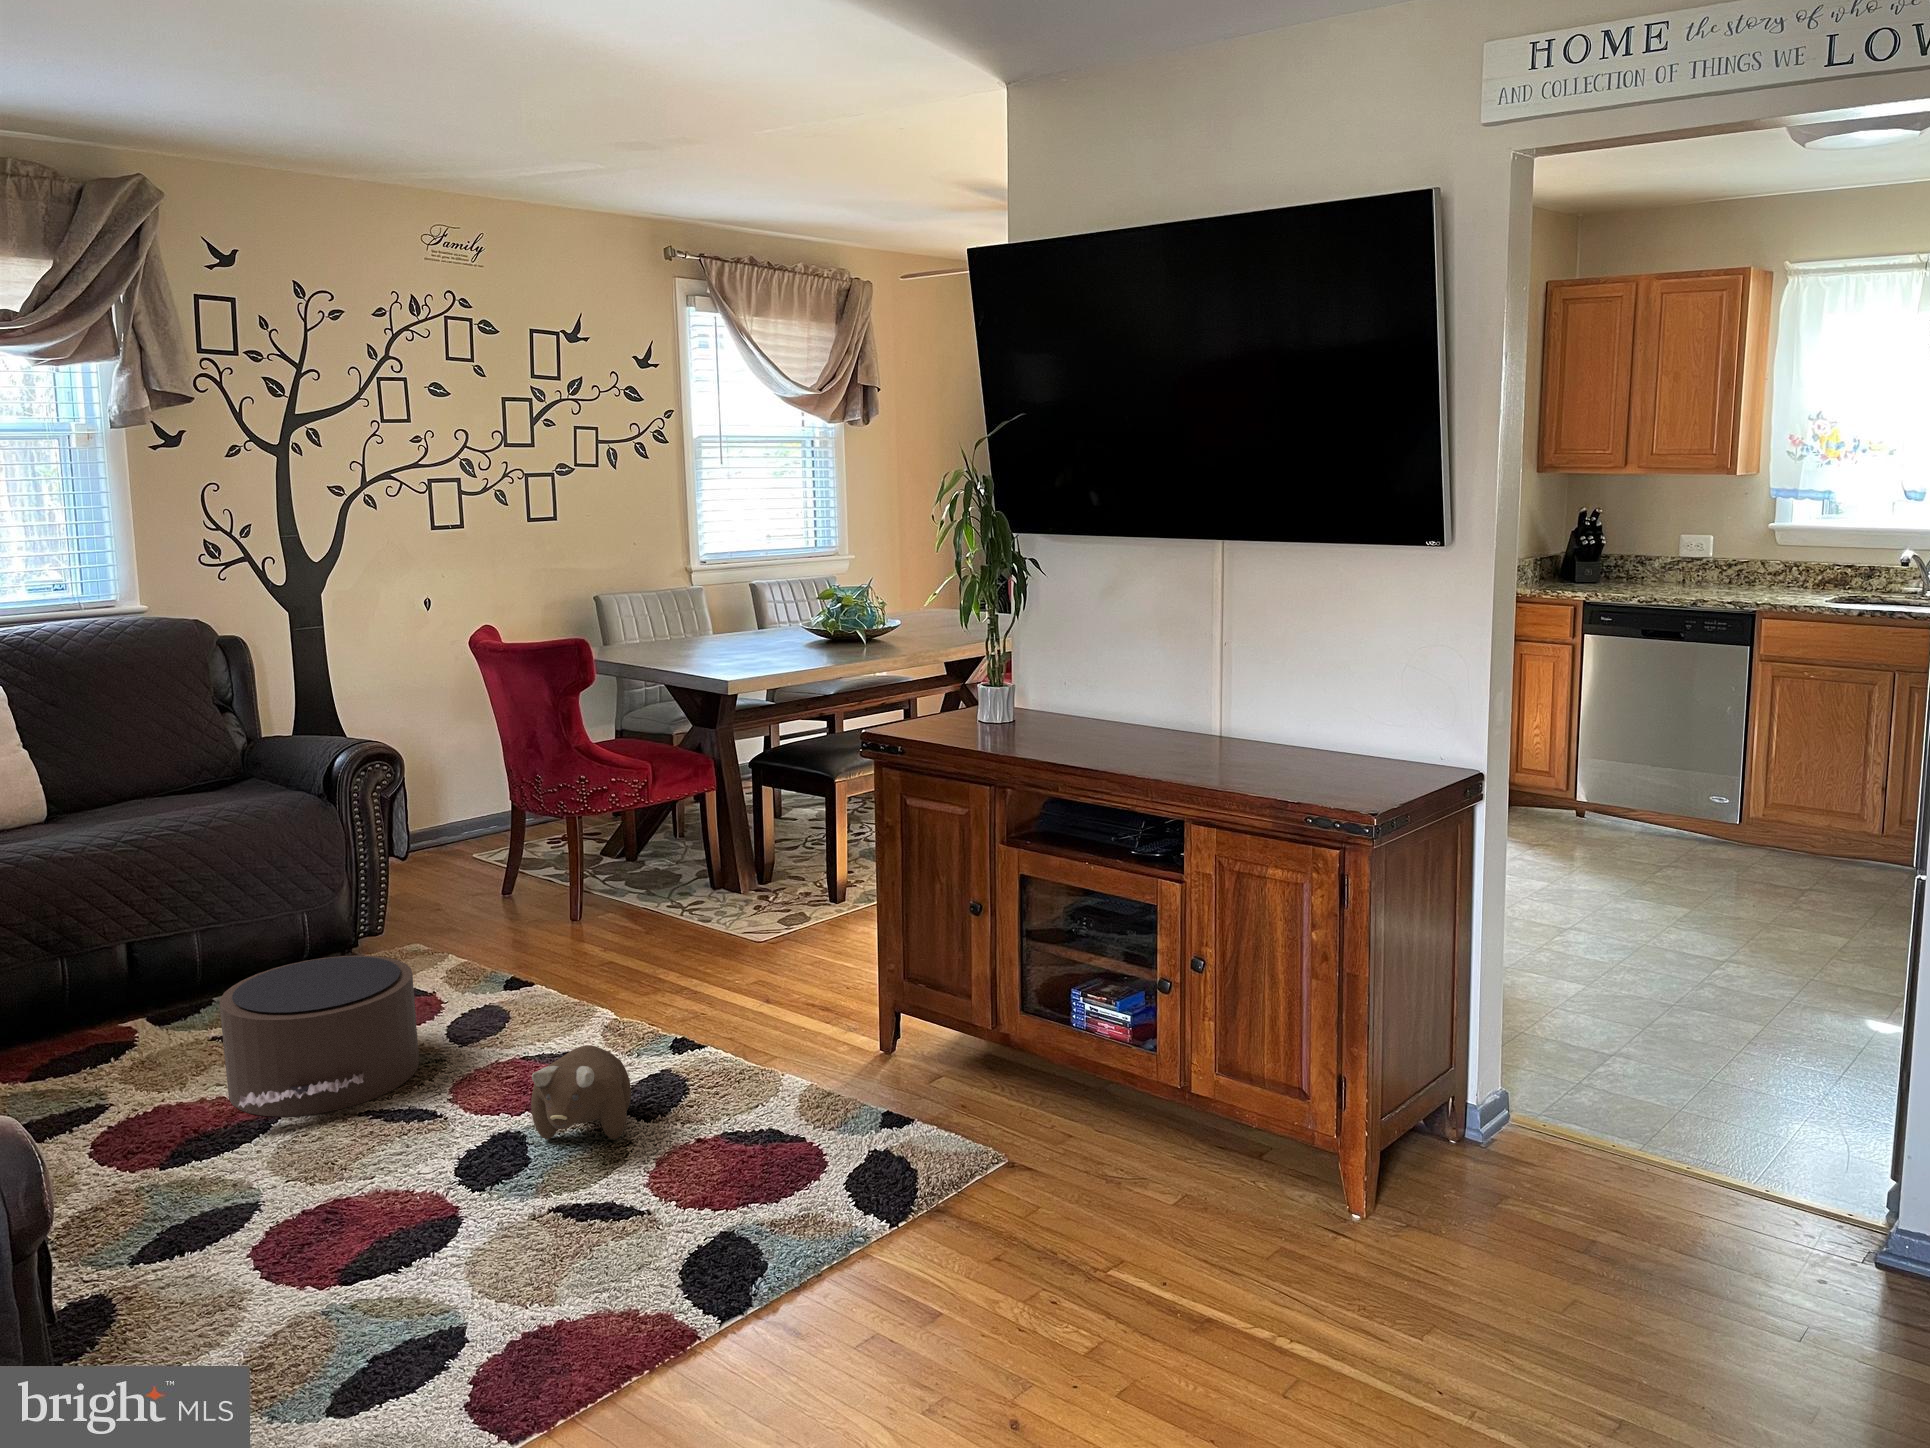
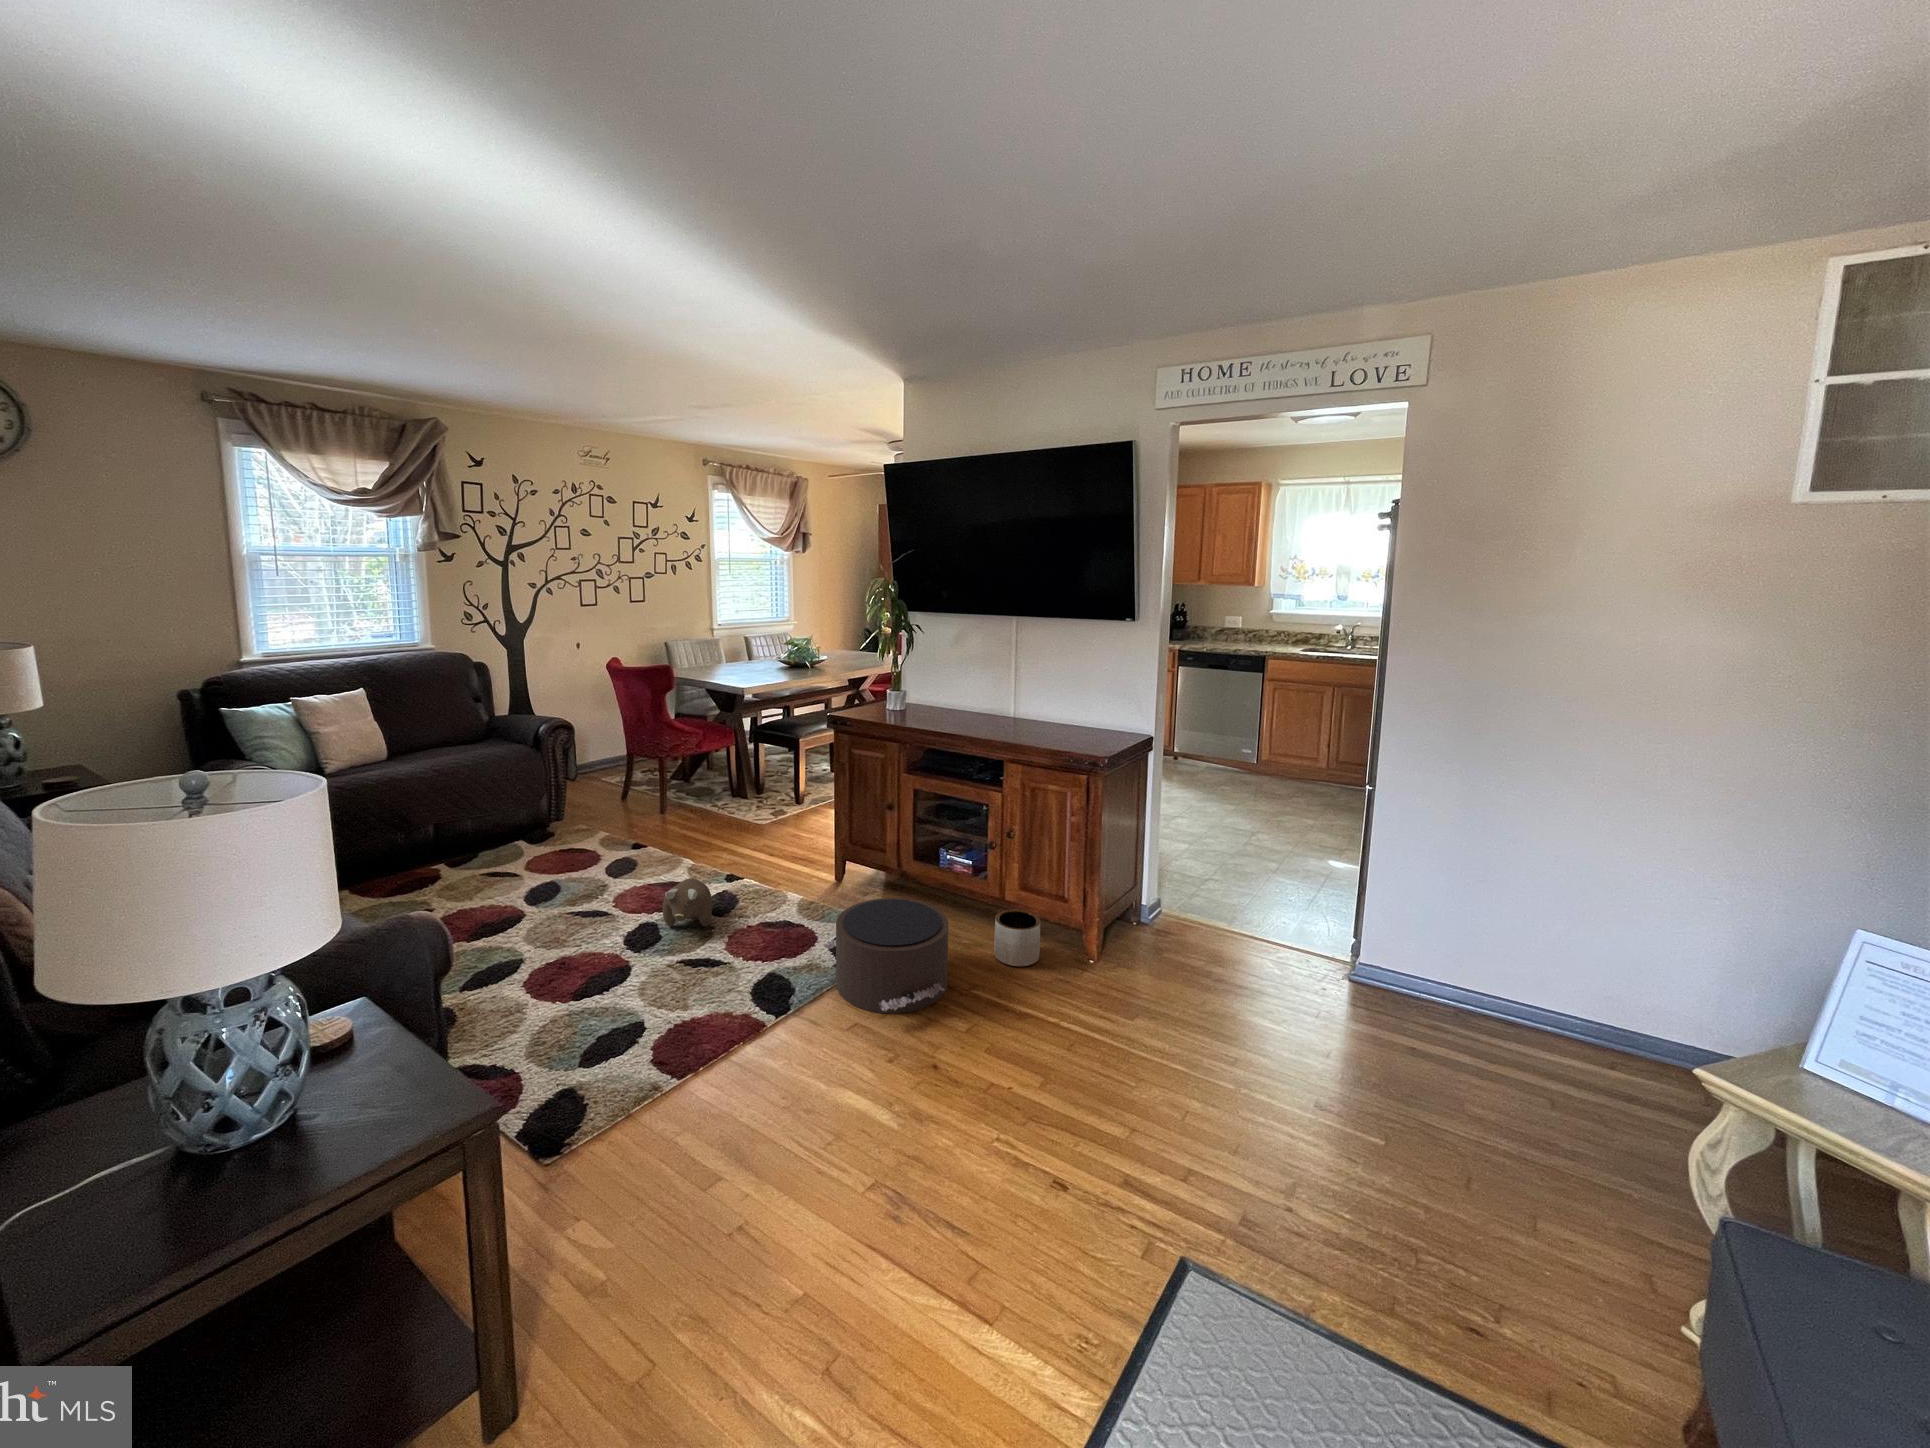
pouf: present [219,955,419,1117] -> present [824,898,948,1014]
planter: none [1174,1111,1265,1227] -> present [994,909,1040,967]

